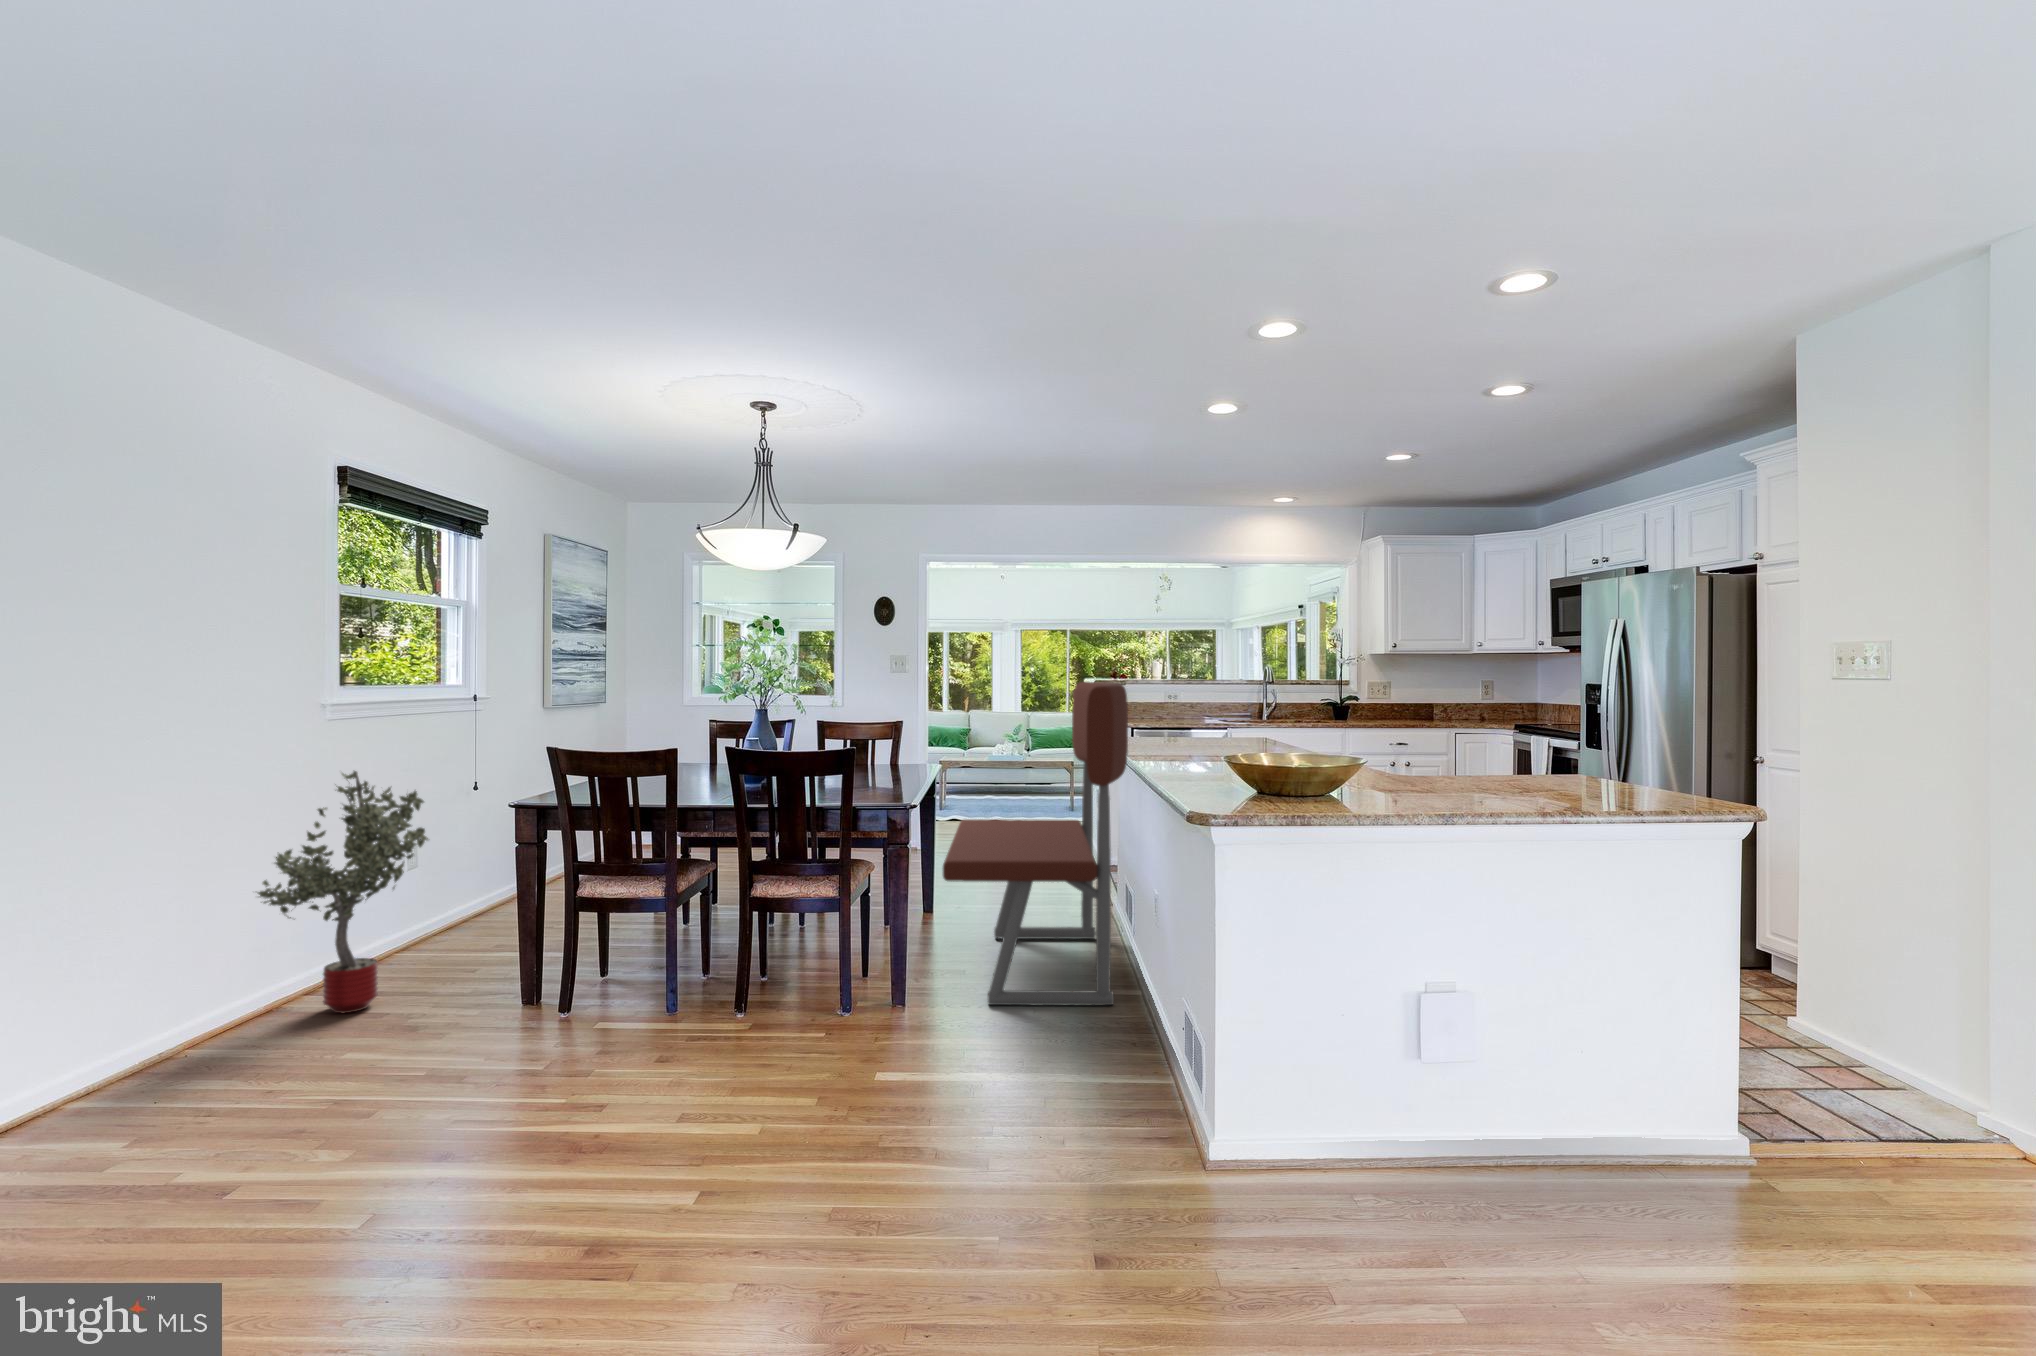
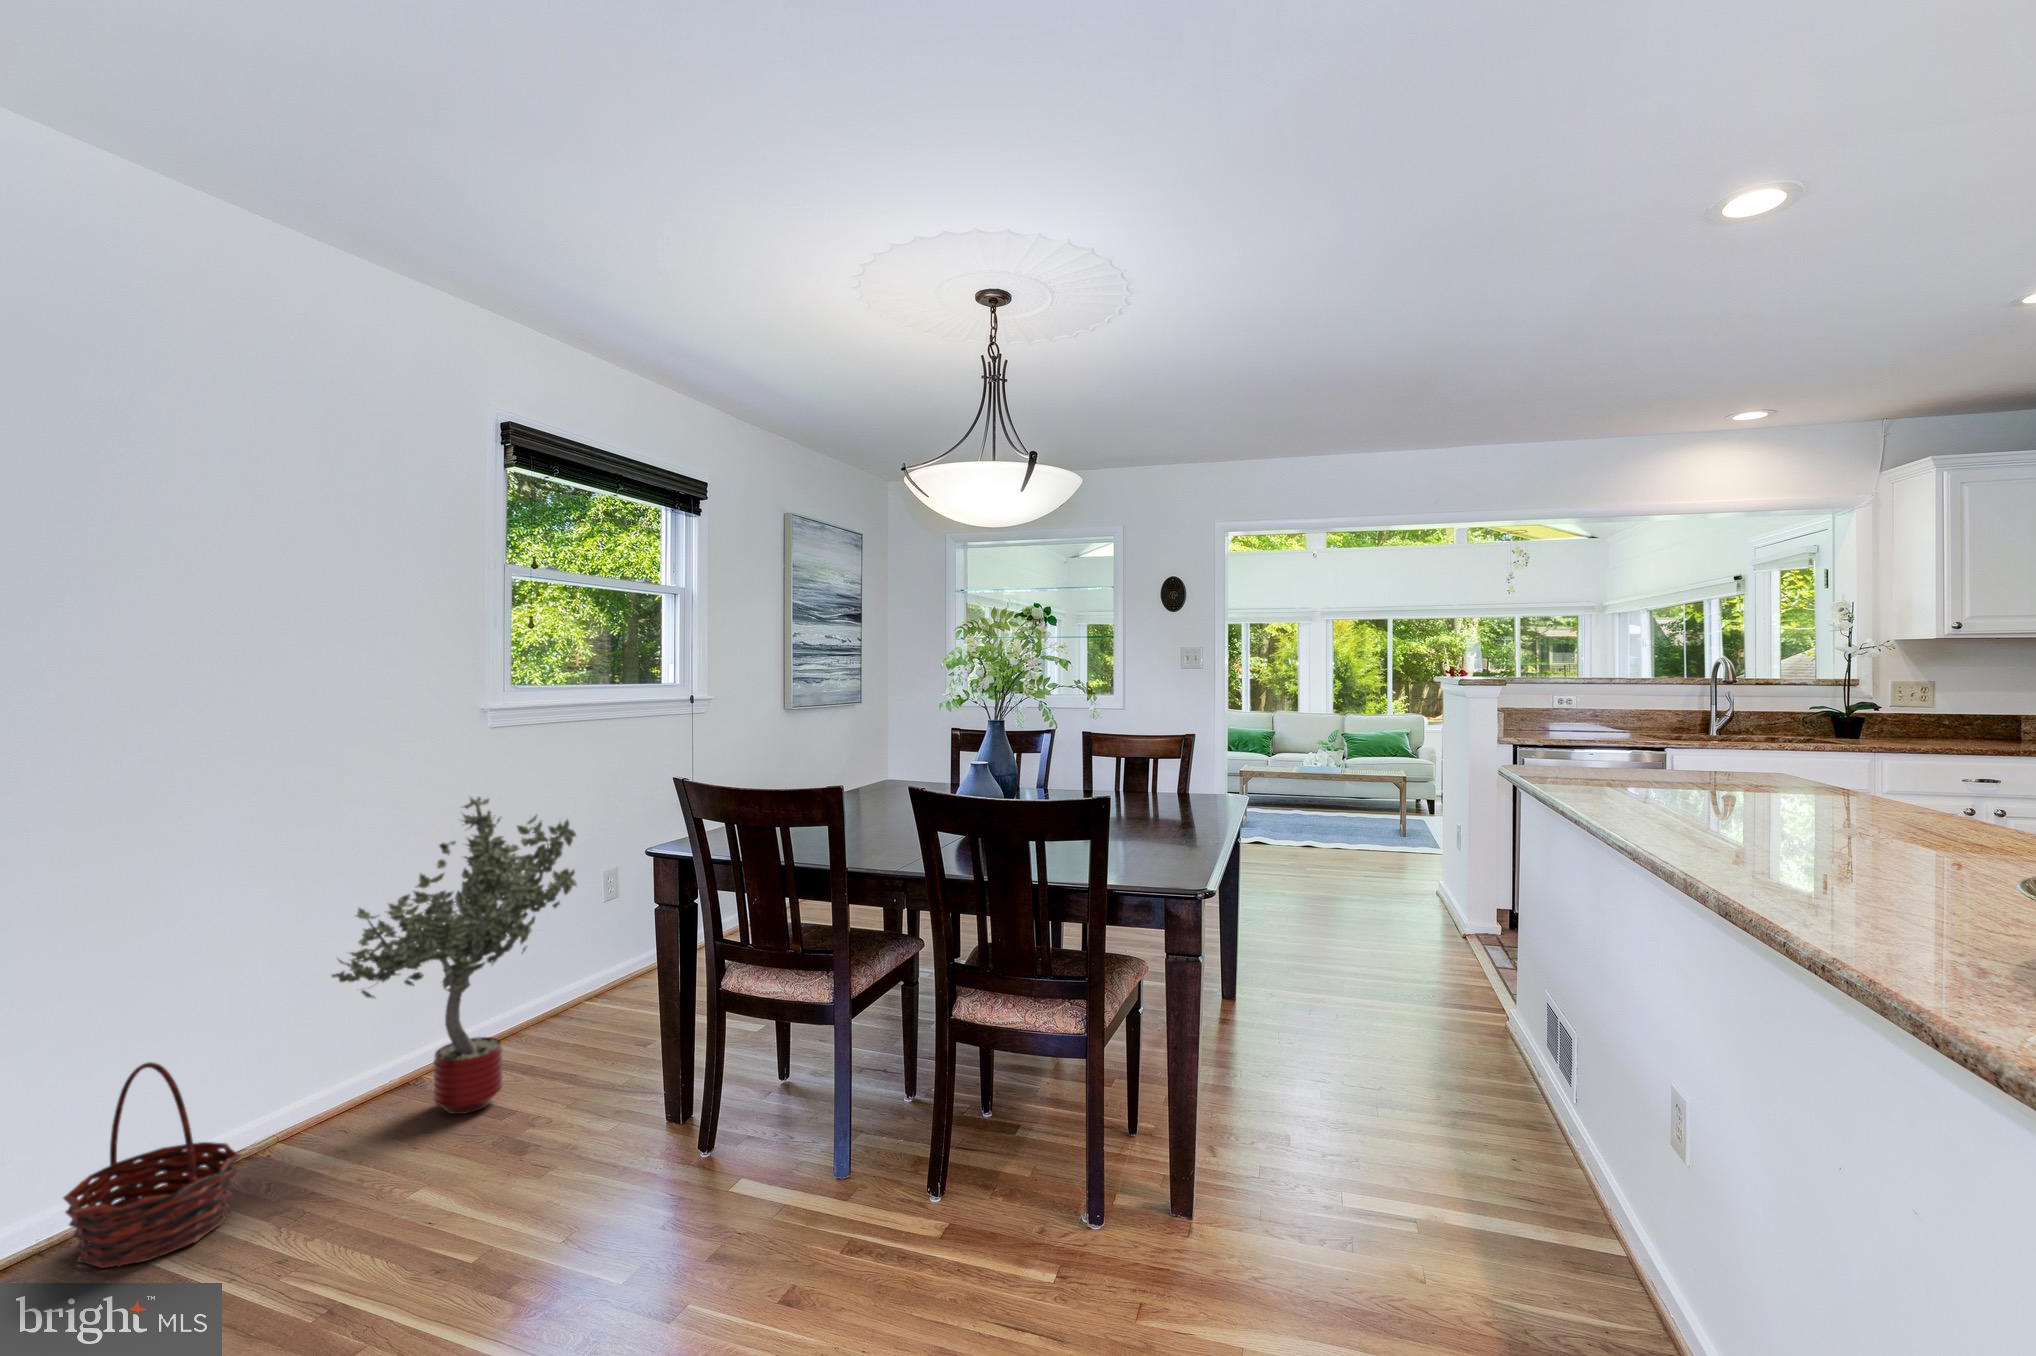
bench: present [943,682,1128,1005] -> none [1255,683,1586,1285]
basket: none [93,958,217,1099] -> present [63,1062,240,1268]

